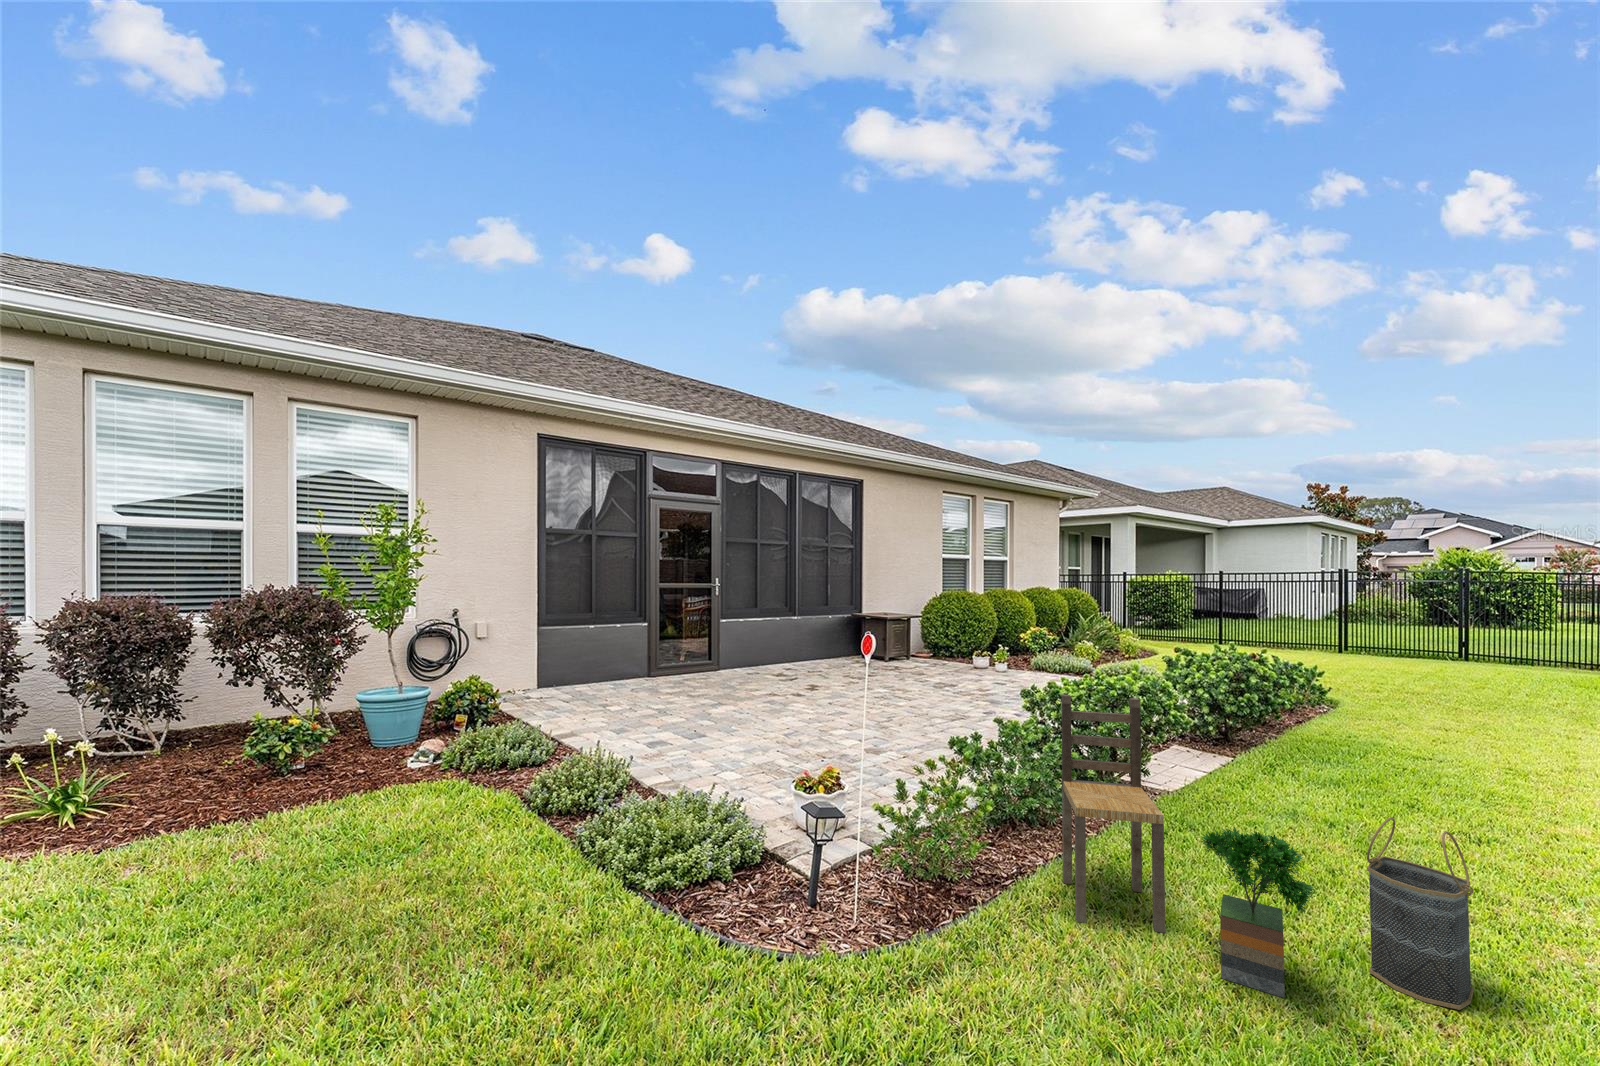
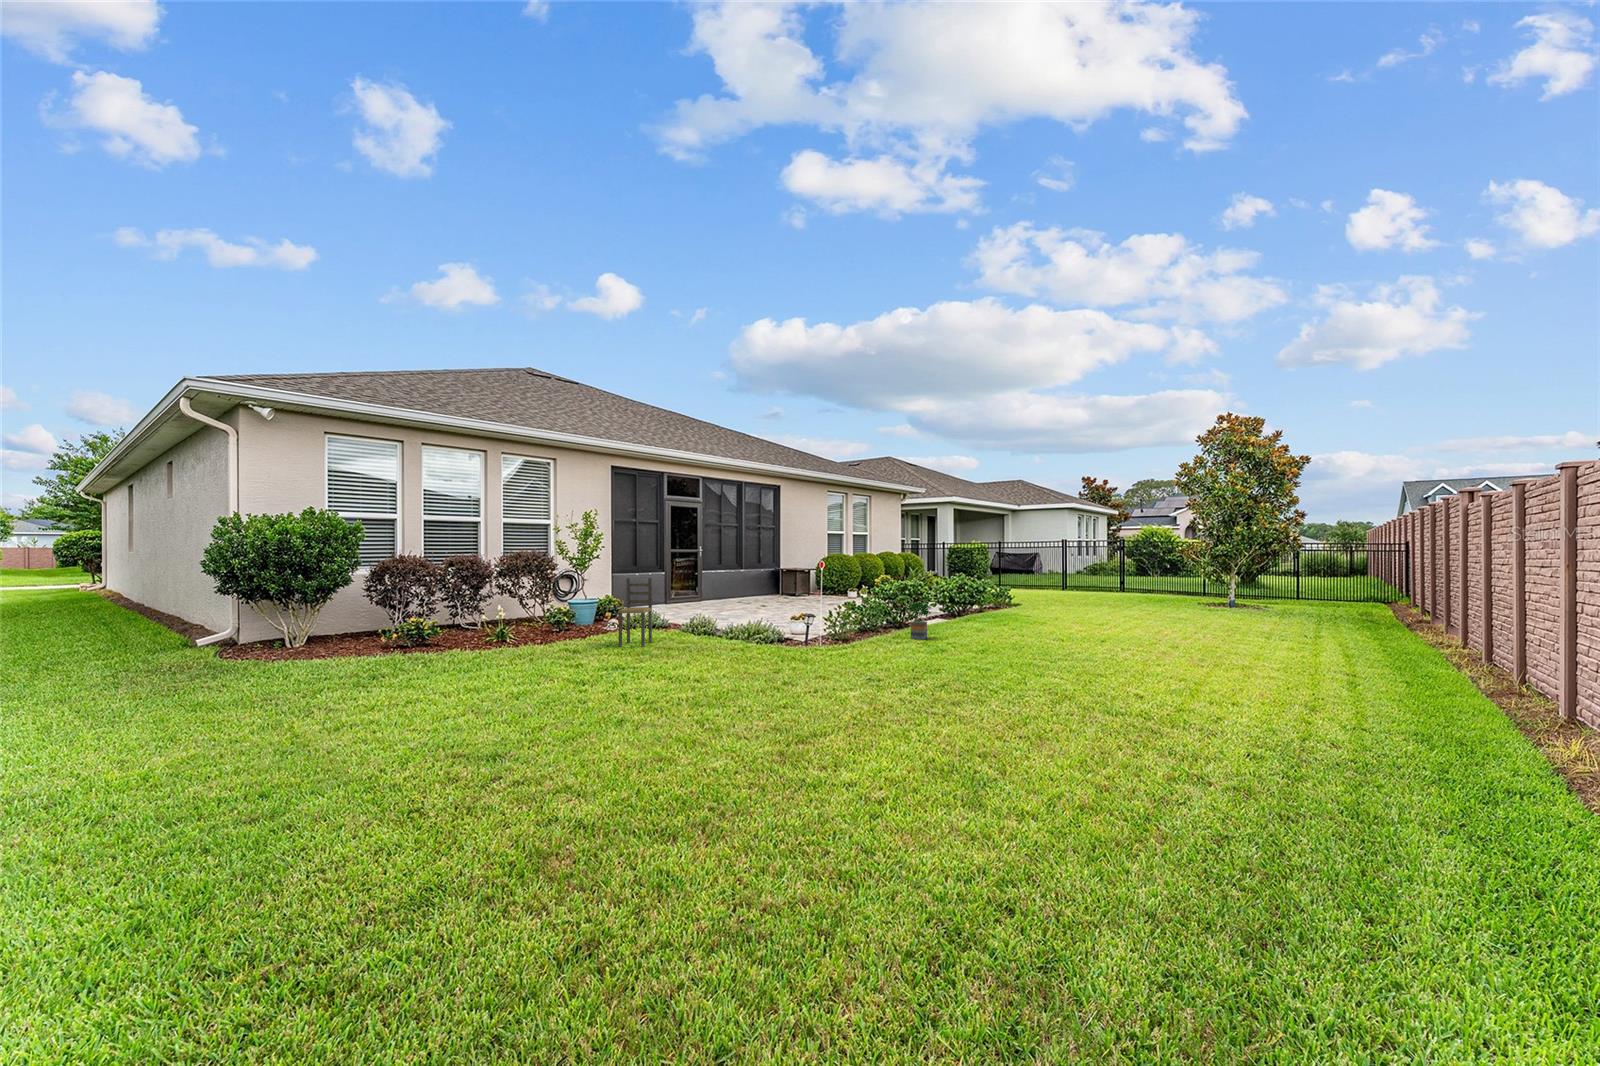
chair: present [1062,694,1165,933] -> present [618,578,652,647]
basket: present [1367,817,1473,1010] -> none [948,597,970,639]

